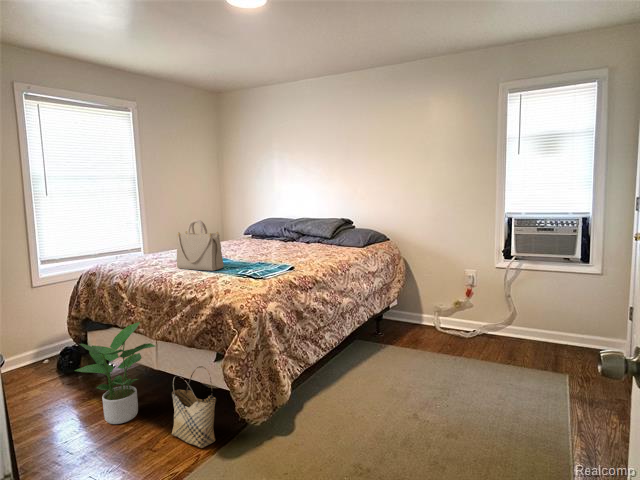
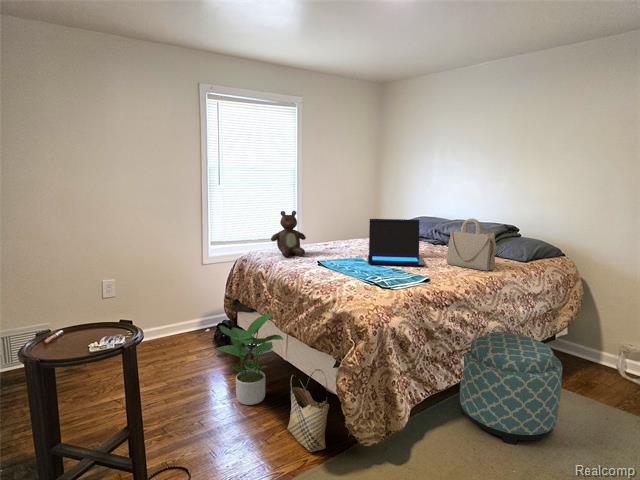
teddy bear: none [124,217,164,265] -> present [271,211,306,257]
laptop: none [226,218,284,262] -> present [368,219,425,266]
handbag: present [177,219,224,271] -> present [447,219,497,271]
ottoman: none [326,306,402,396] -> present [460,332,562,444]

